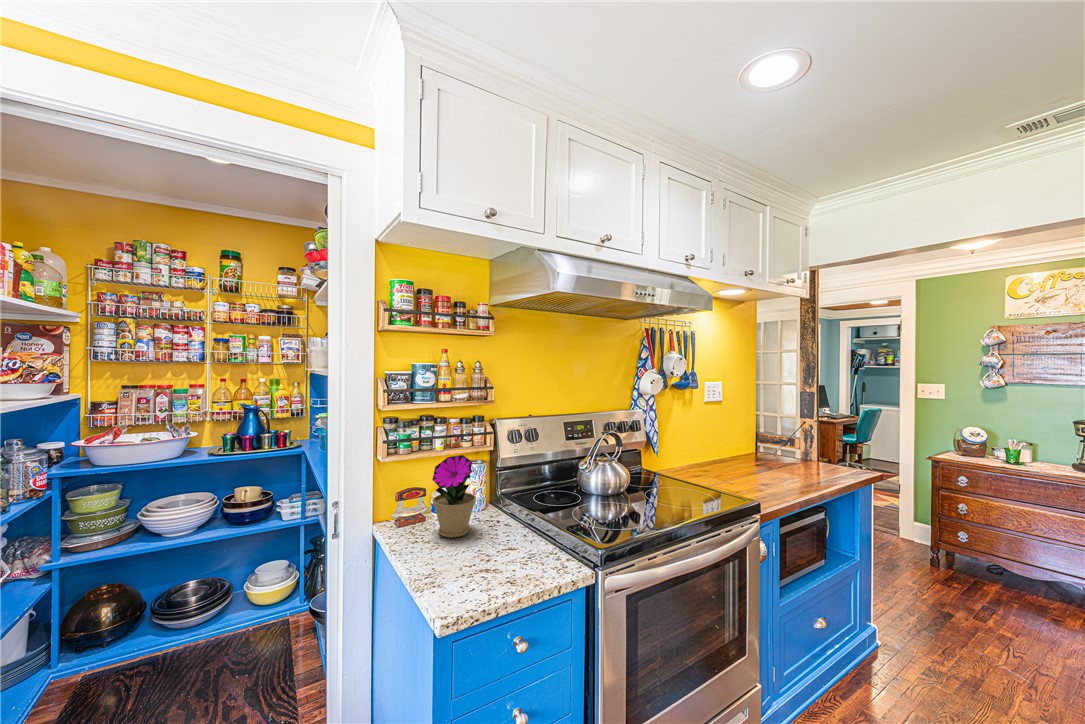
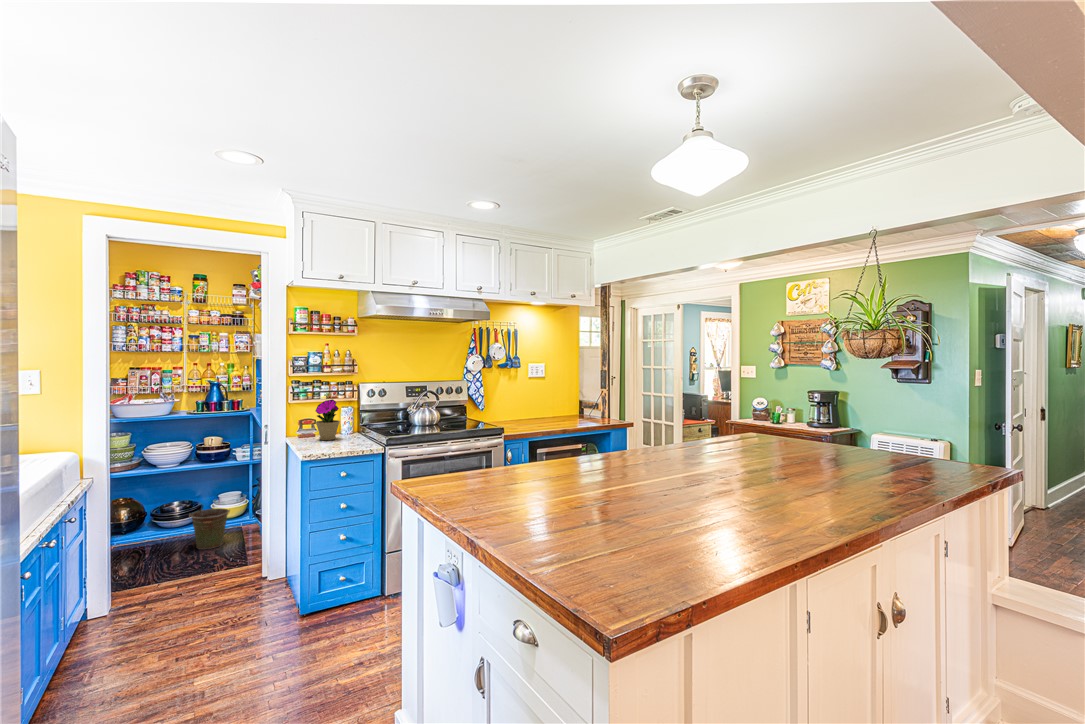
bucket: none [199,608,268,689] -> present [189,508,230,549]

